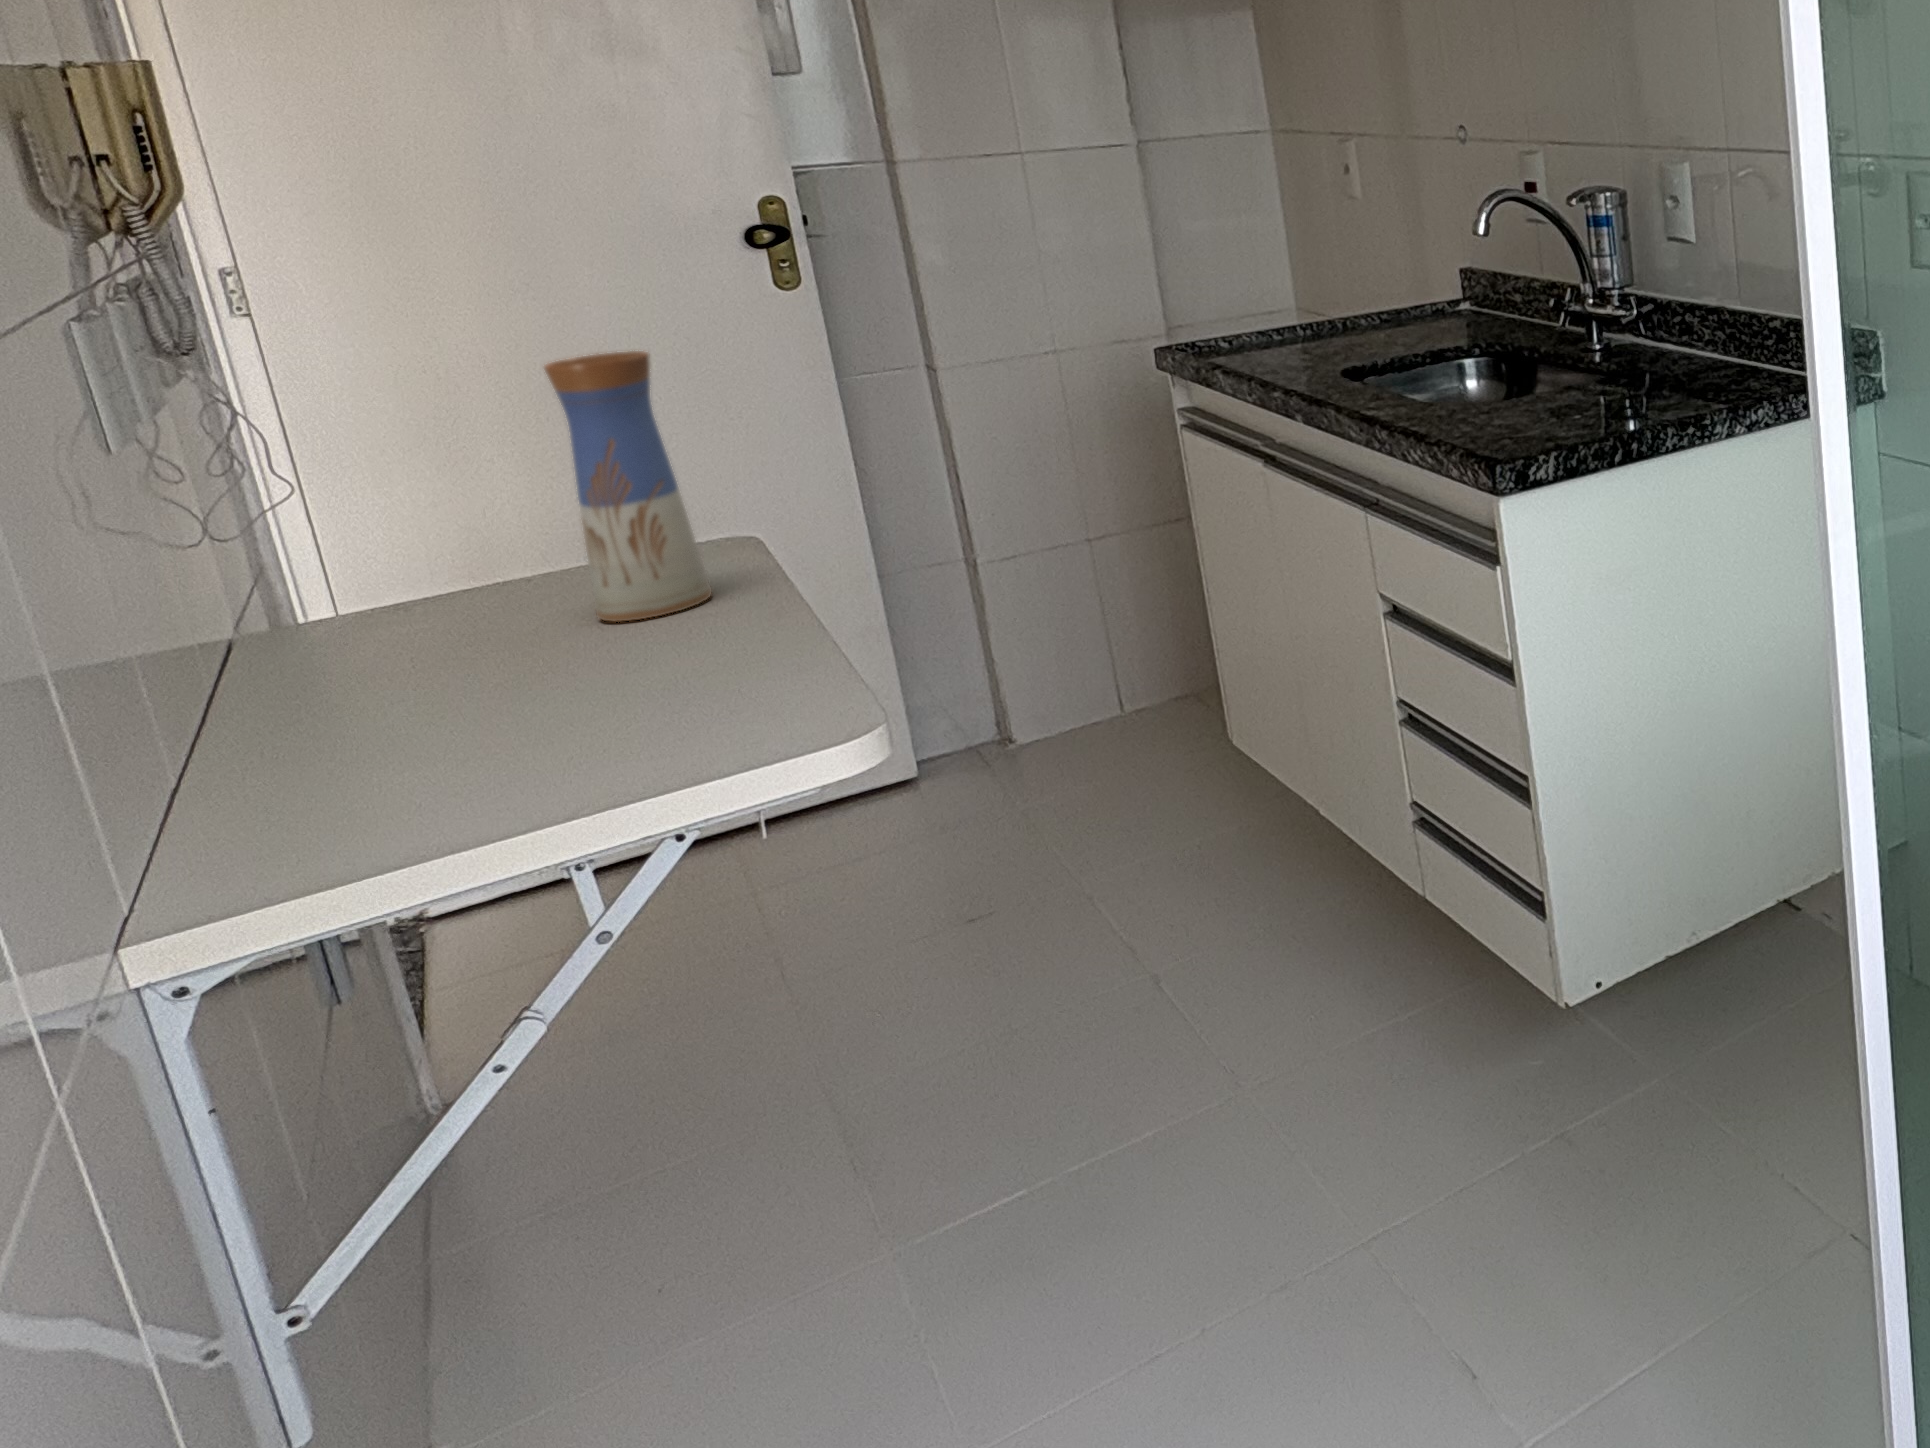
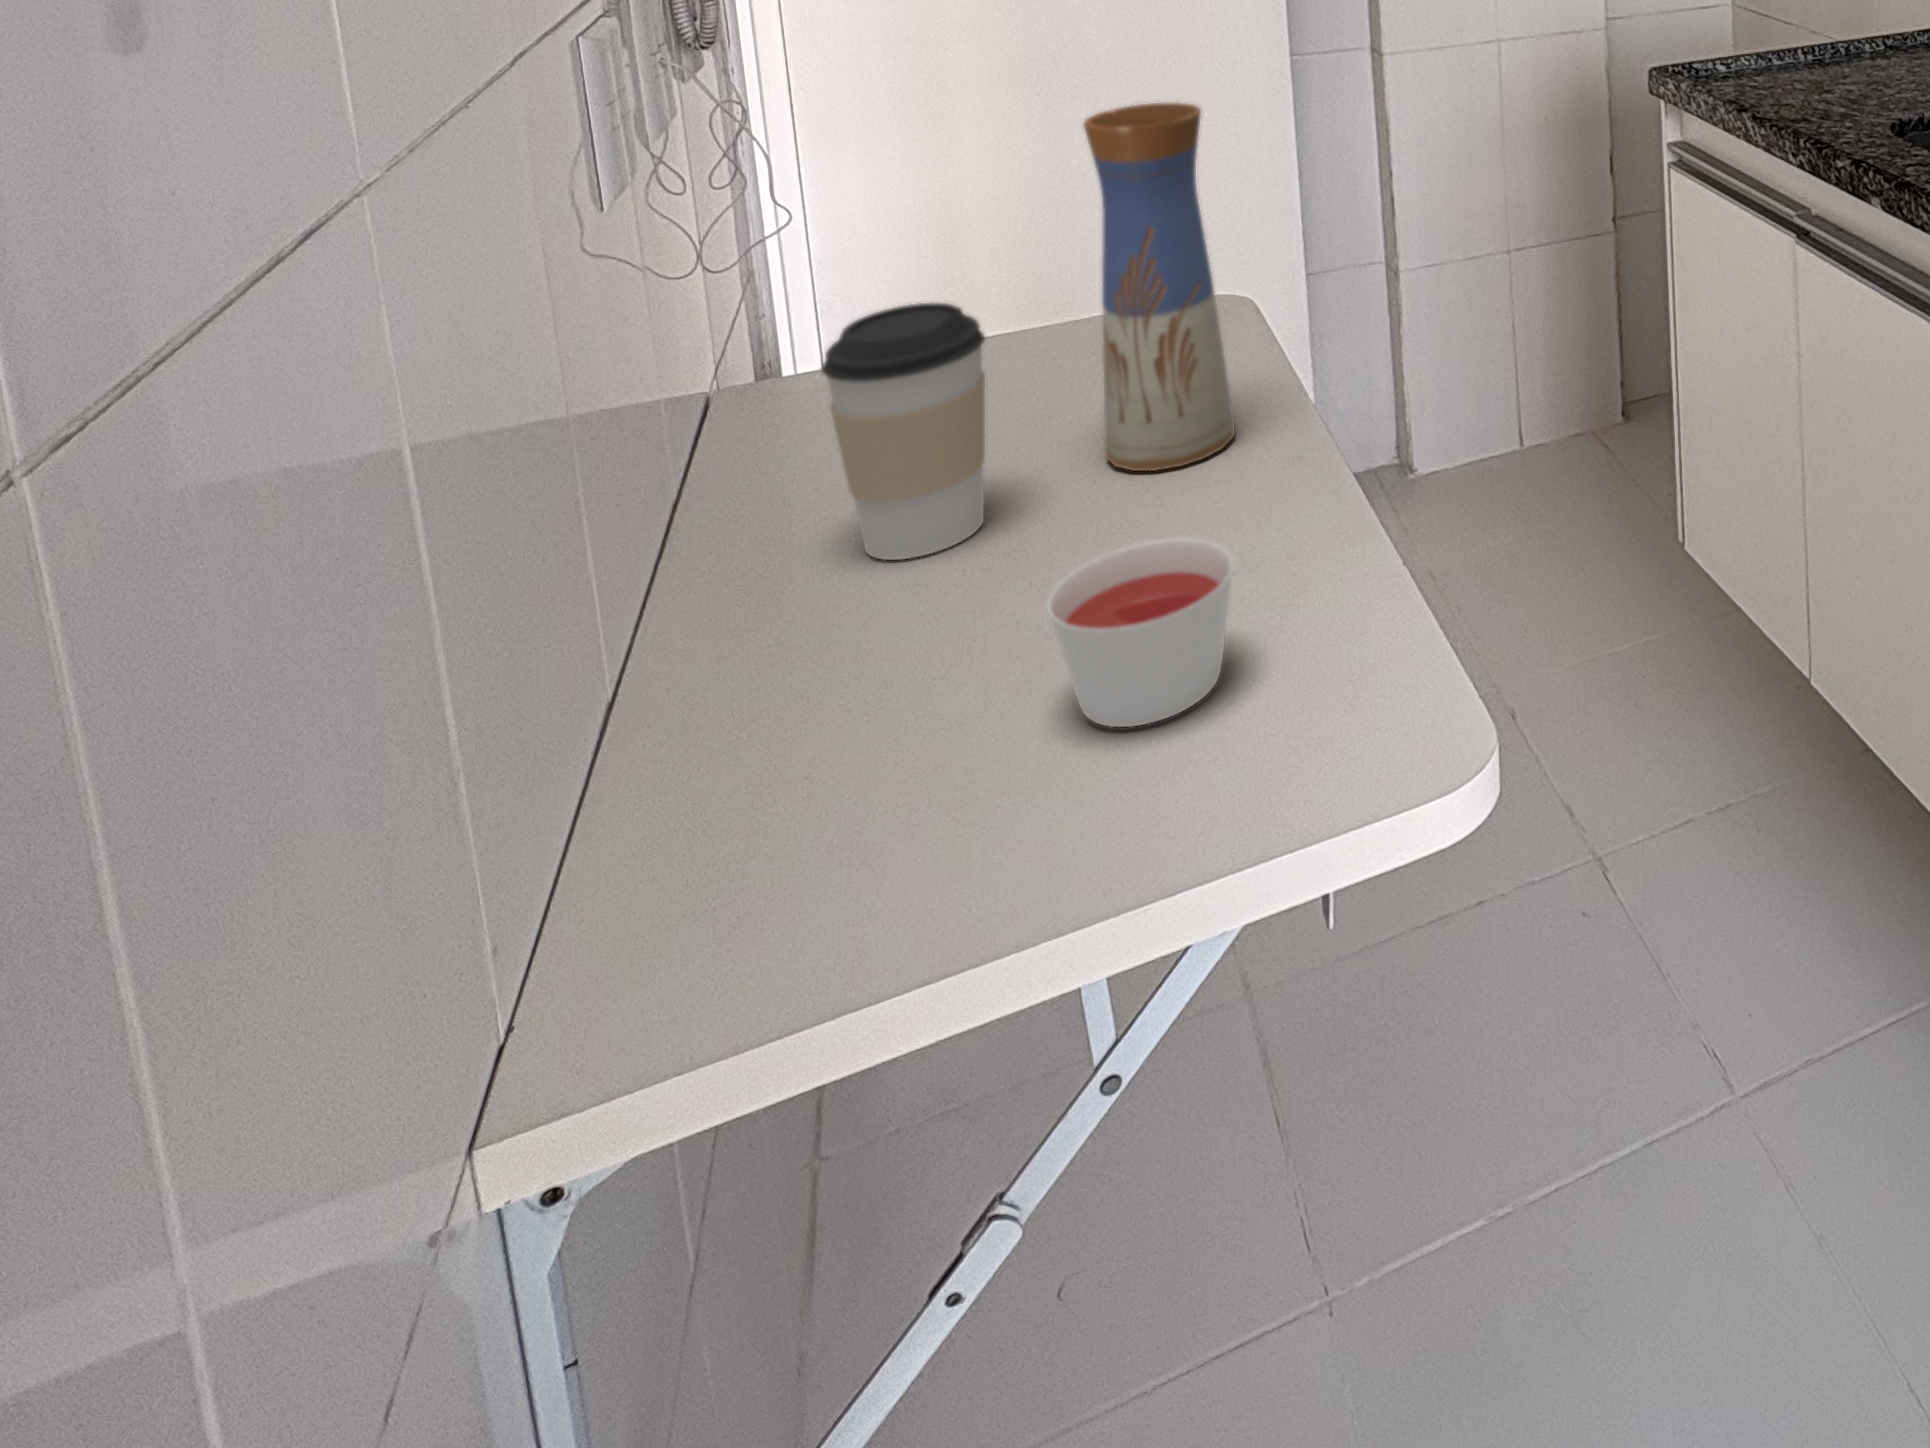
coffee cup: none [330,499,490,682] -> present [822,303,985,560]
candle: none [523,612,669,720] -> present [1047,538,1233,727]

